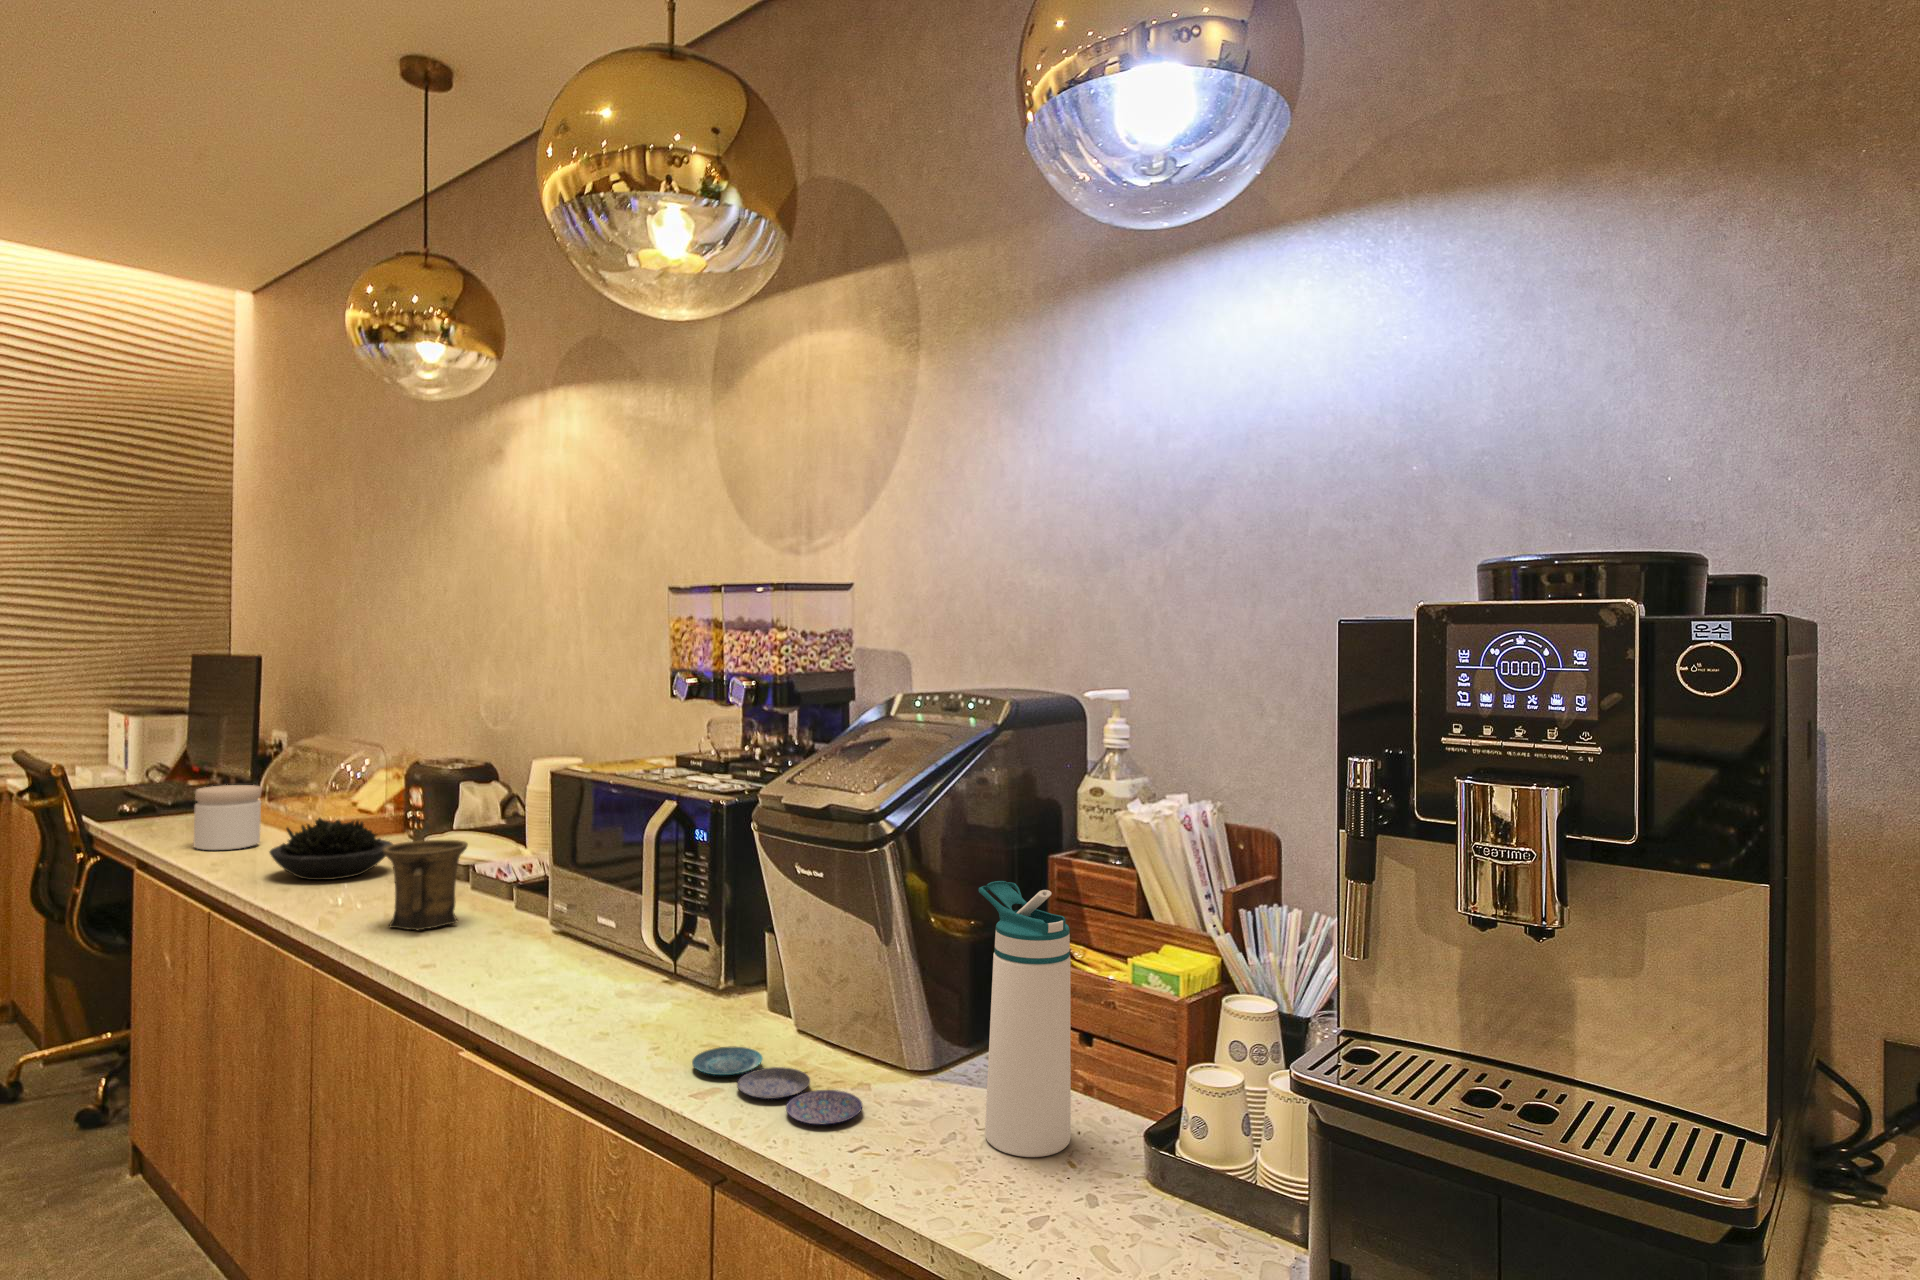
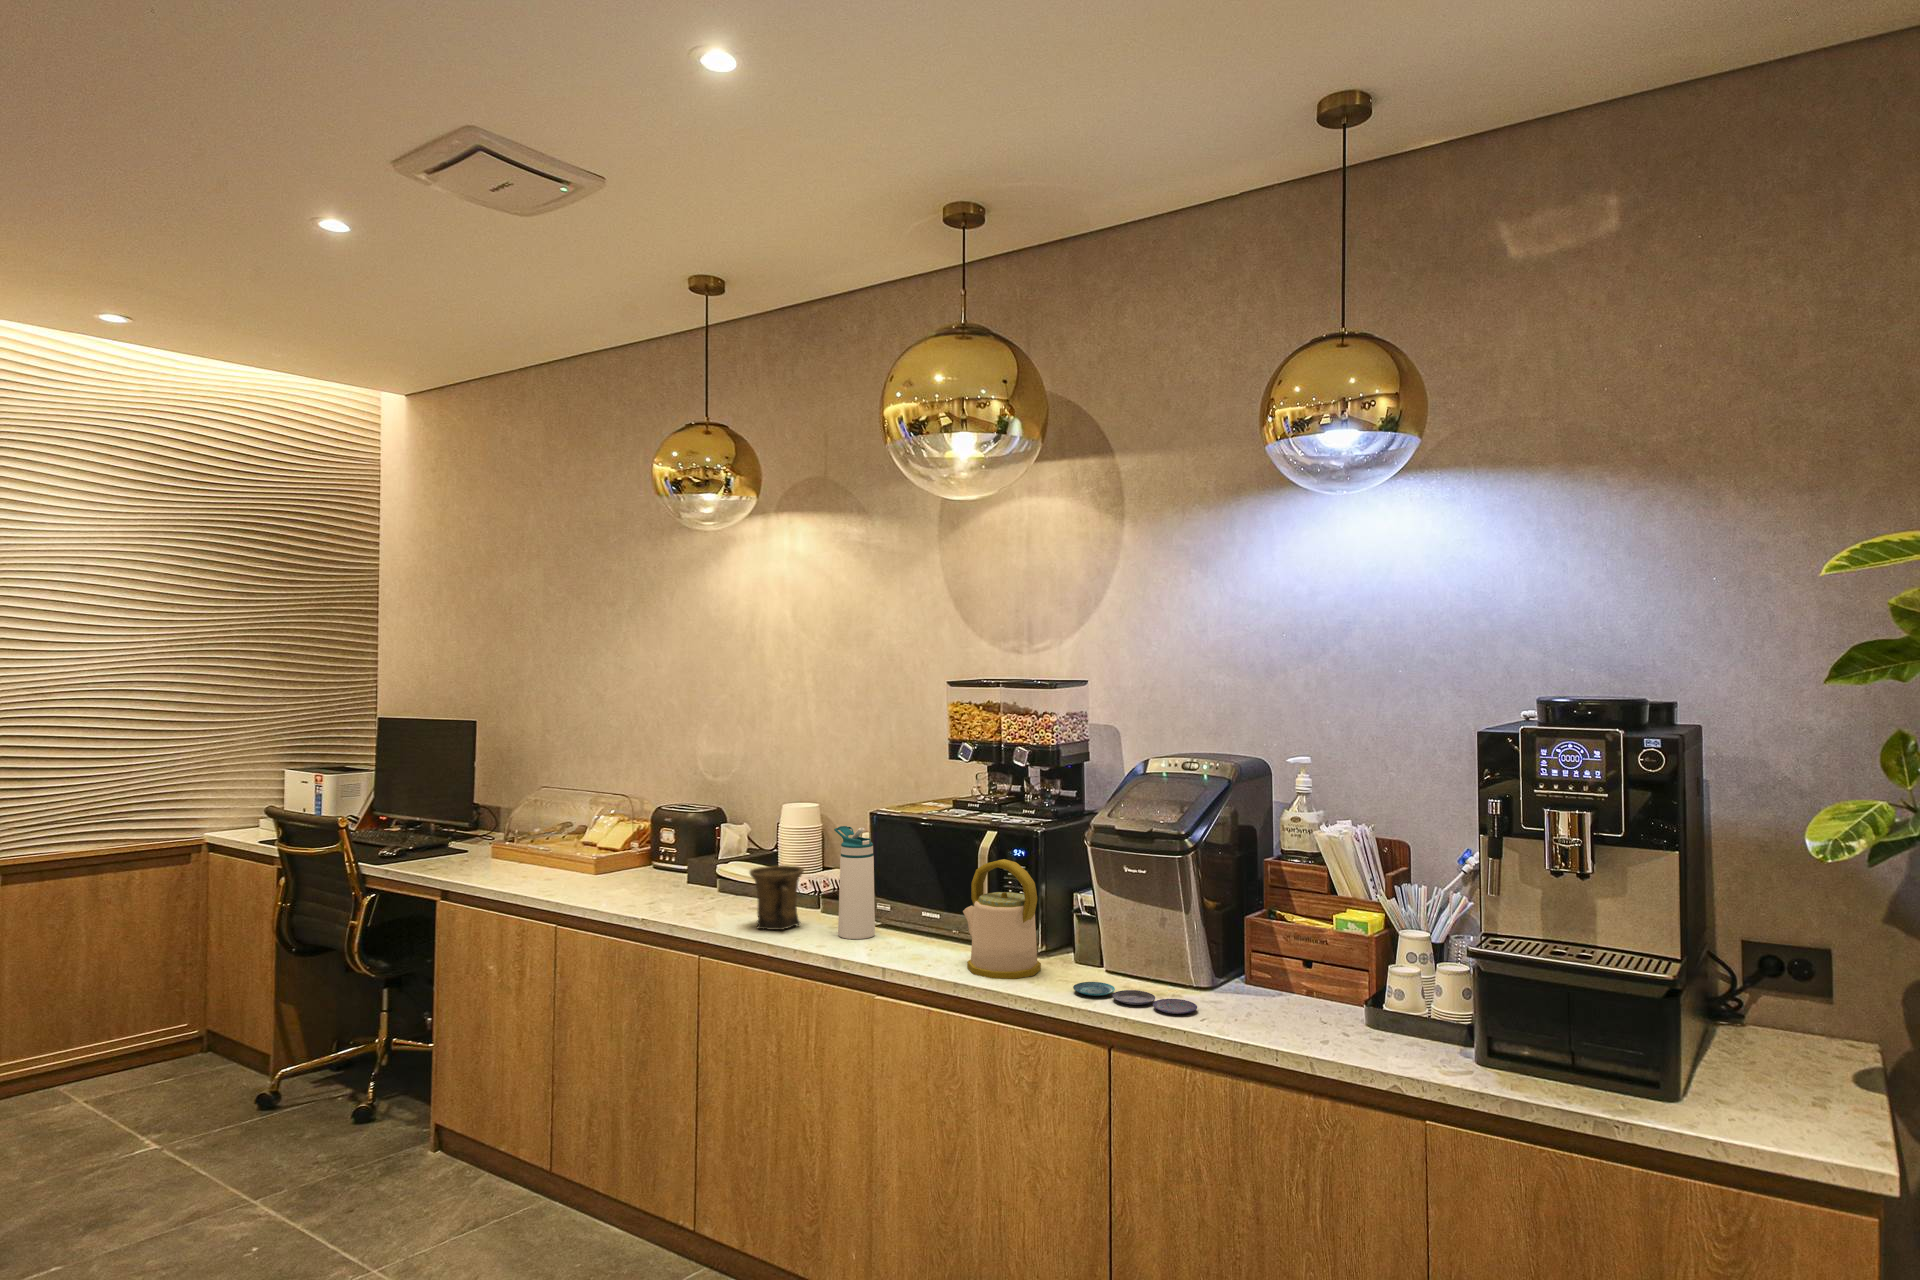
jar: present [194,785,261,850] -> none [501,830,548,882]
succulent plant: present [270,818,392,880] -> none [603,853,688,901]
kettle: none [583,841,701,1032] -> present [963,859,1041,979]
water bottle: present [979,881,1071,1157] -> present [834,826,875,939]

